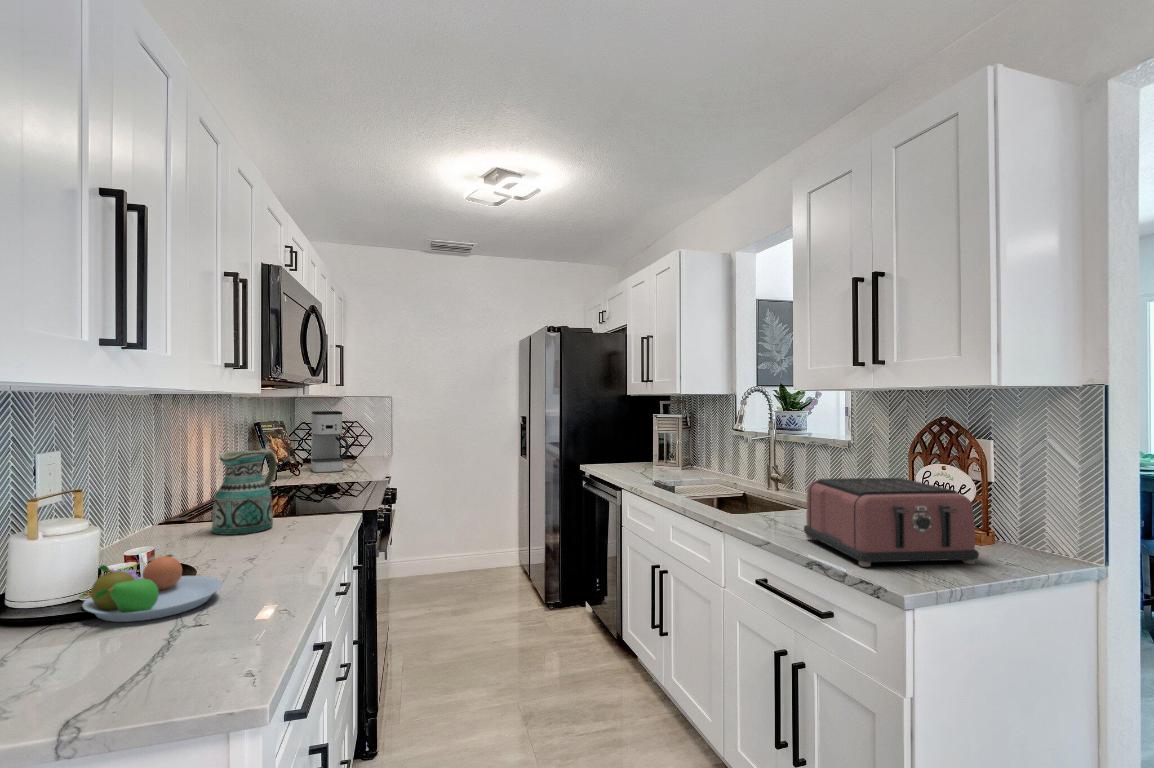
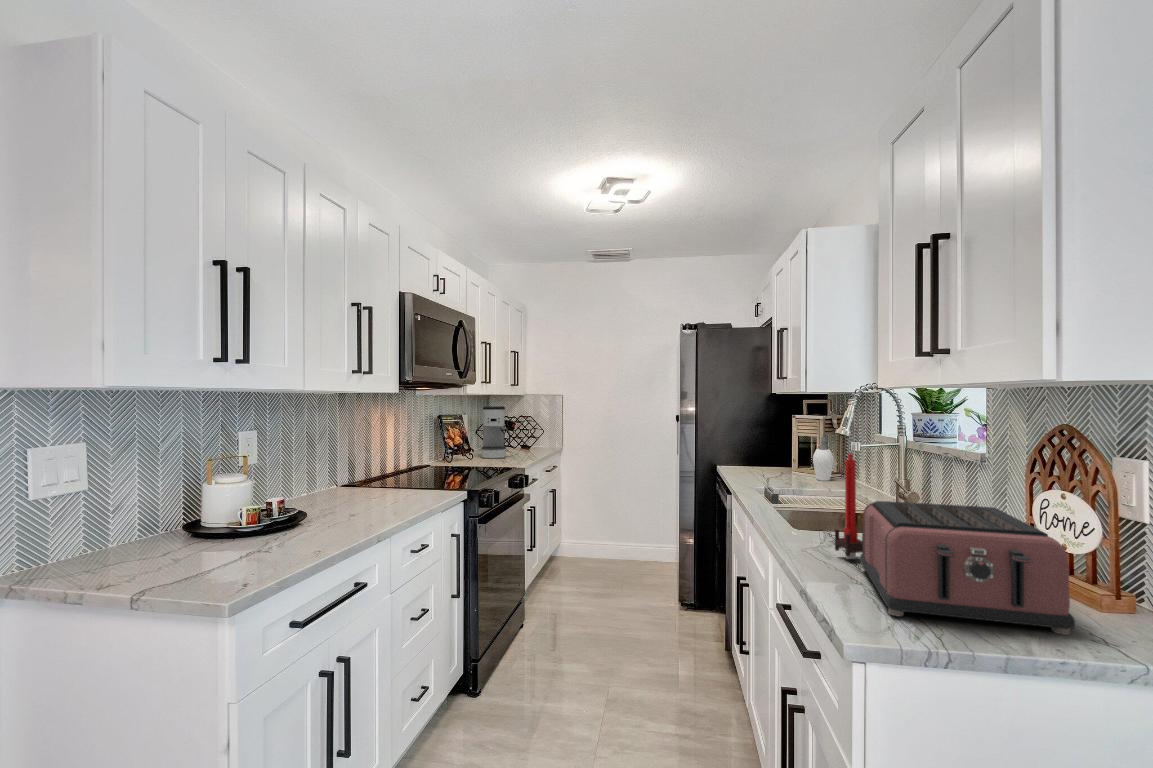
soap dispenser: none [681,434,699,475] -> present [813,437,834,481]
candle: none [774,441,801,533] -> present [835,454,863,559]
ceramic pitcher: present [212,448,276,535] -> none [341,438,396,508]
fruit bowl: present [83,555,222,622] -> none [164,523,275,573]

